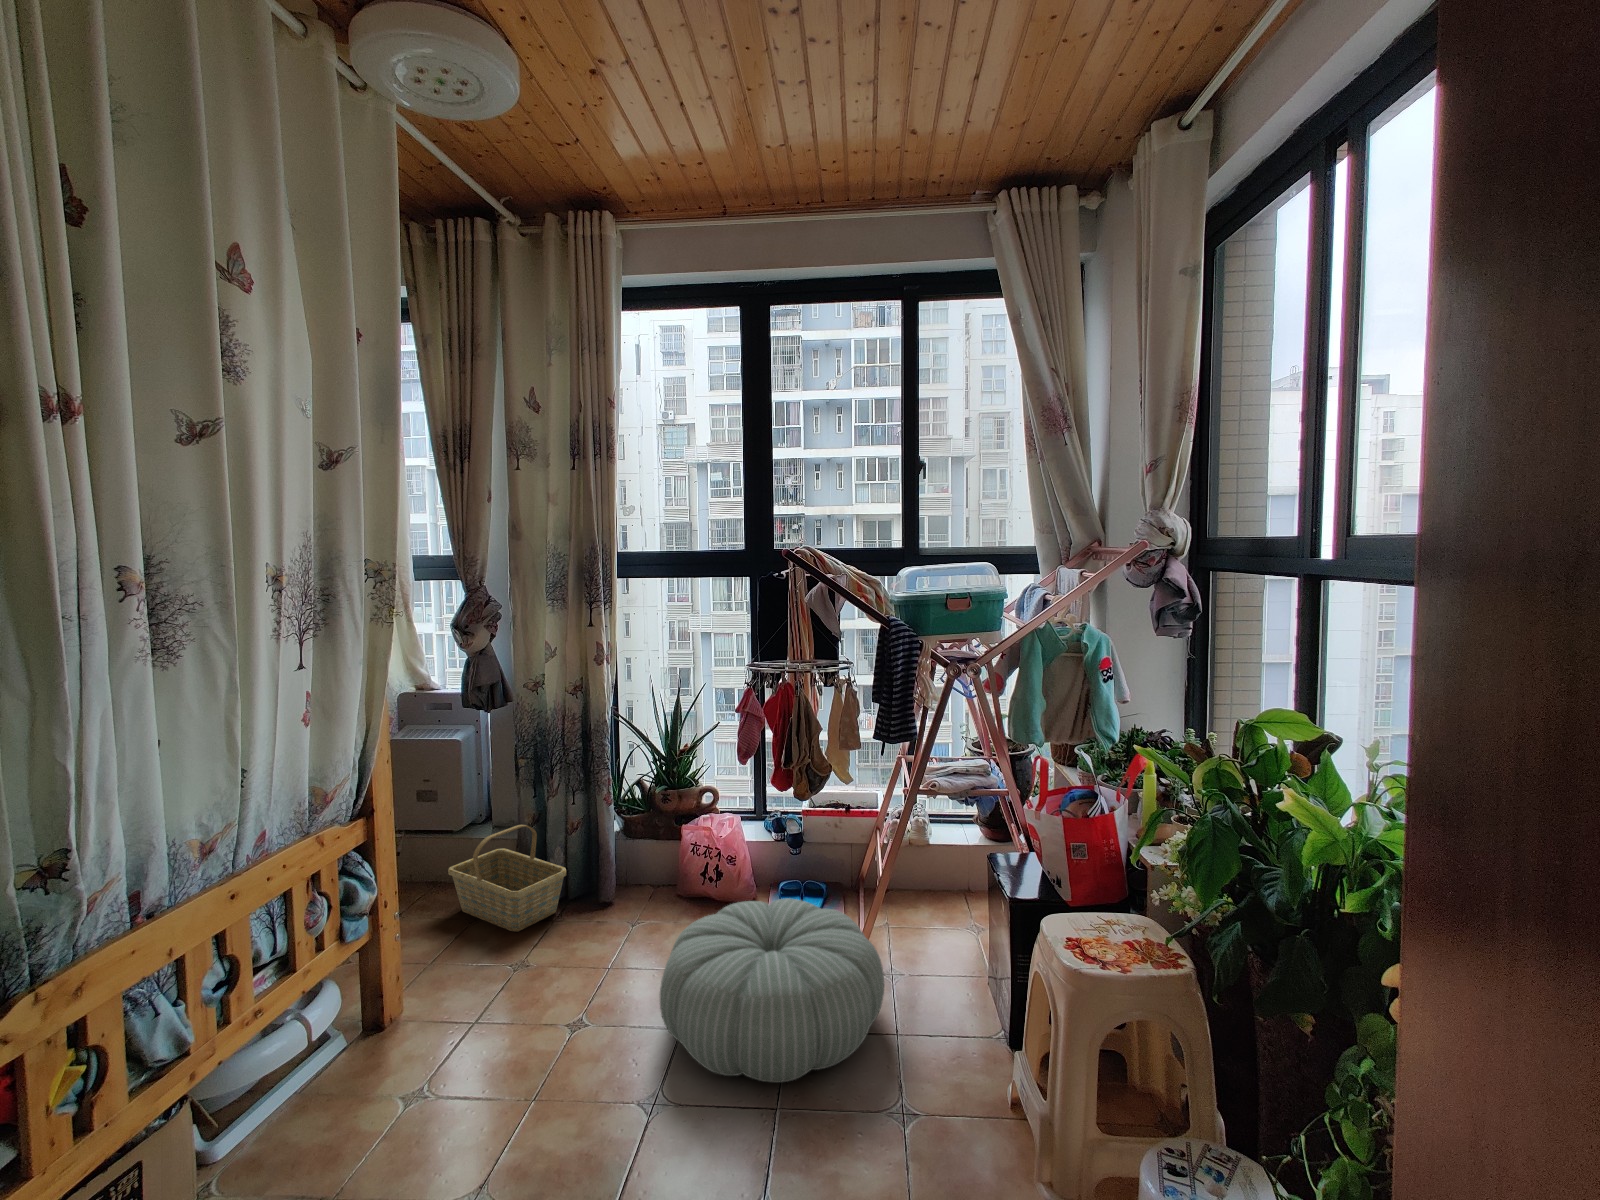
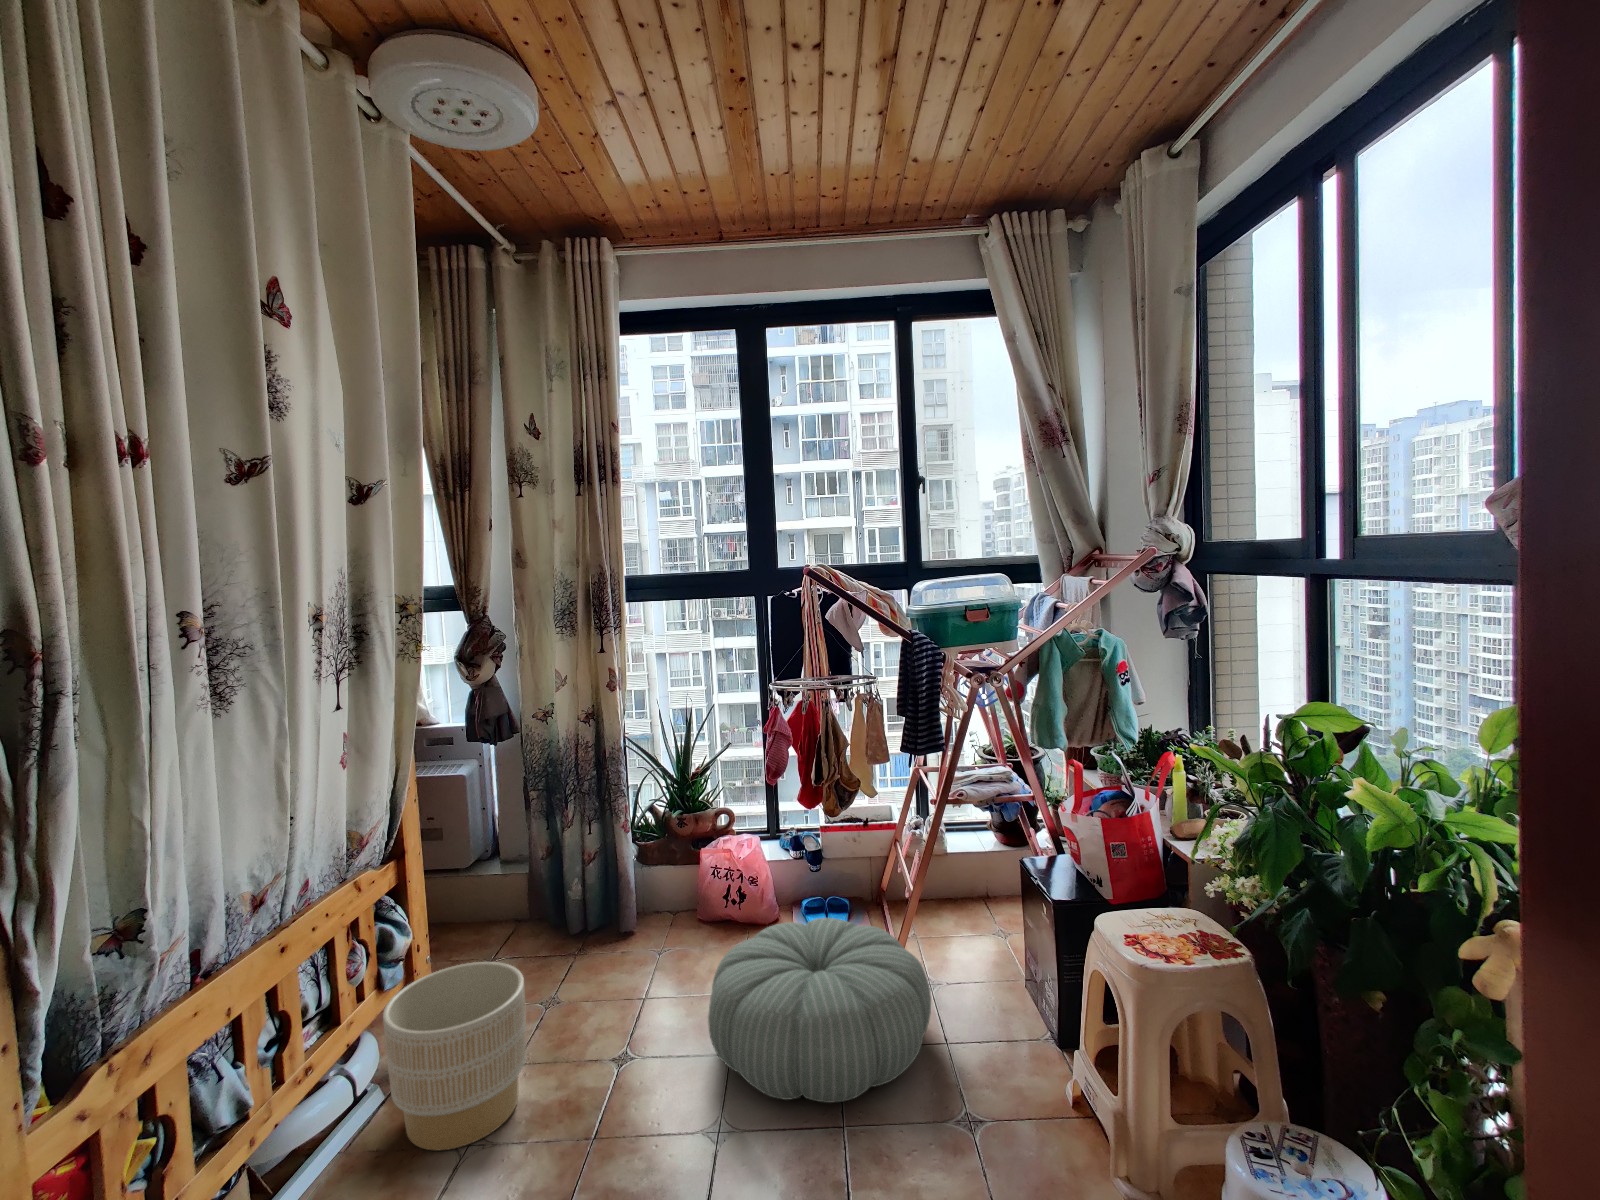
basket: present [448,825,566,932] -> none [461,860,586,971]
planter: none [340,920,482,1099] -> present [383,962,526,1150]

